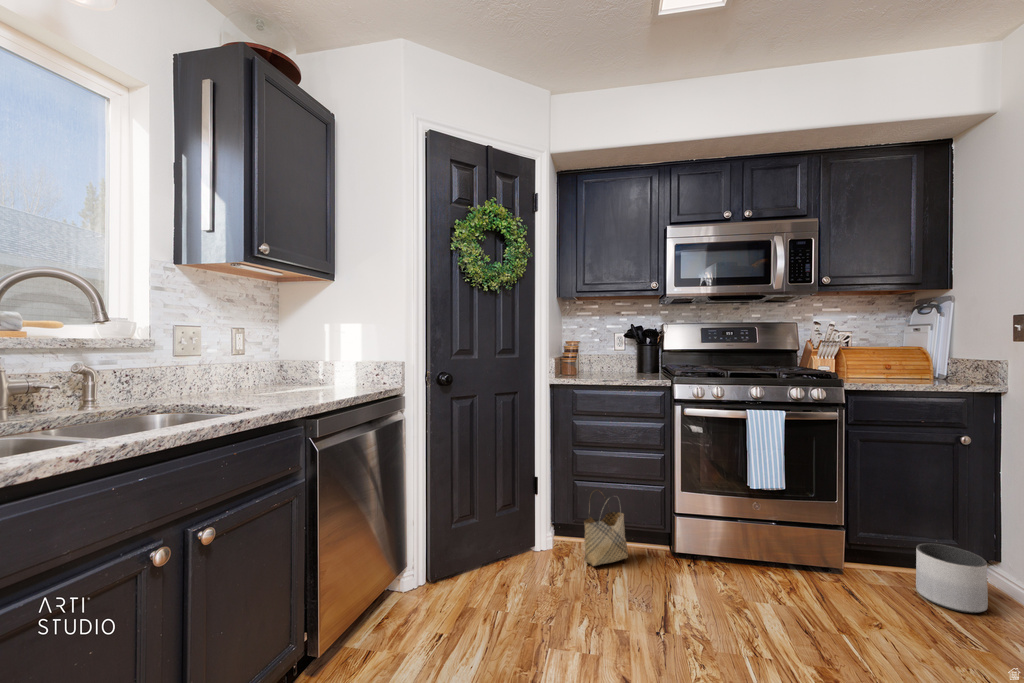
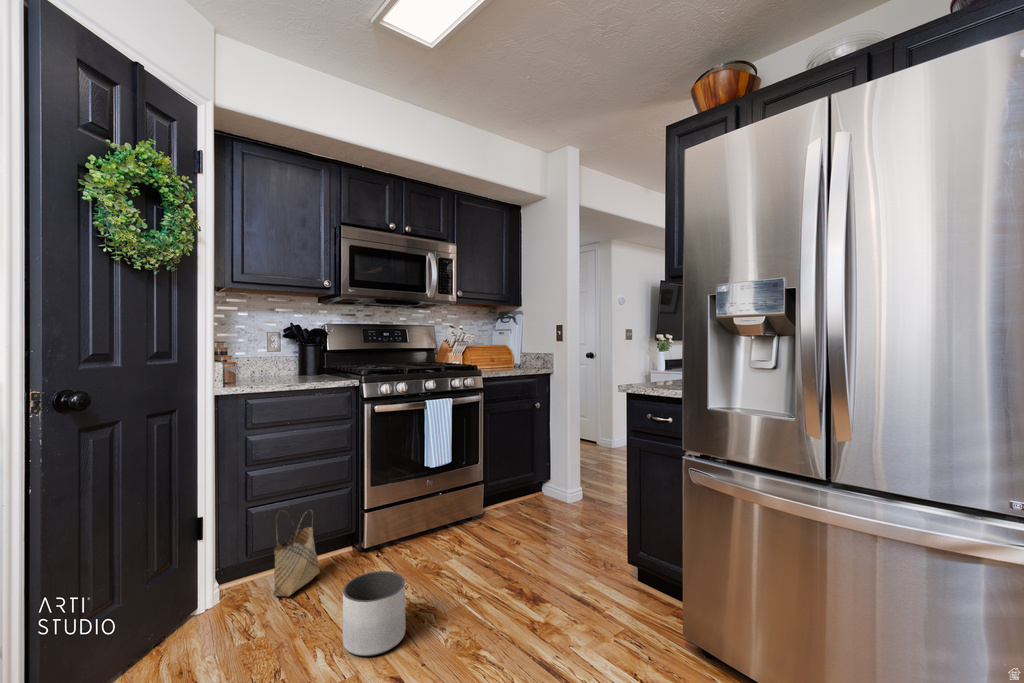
planter: present [916,543,988,613] -> present [342,571,406,656]

